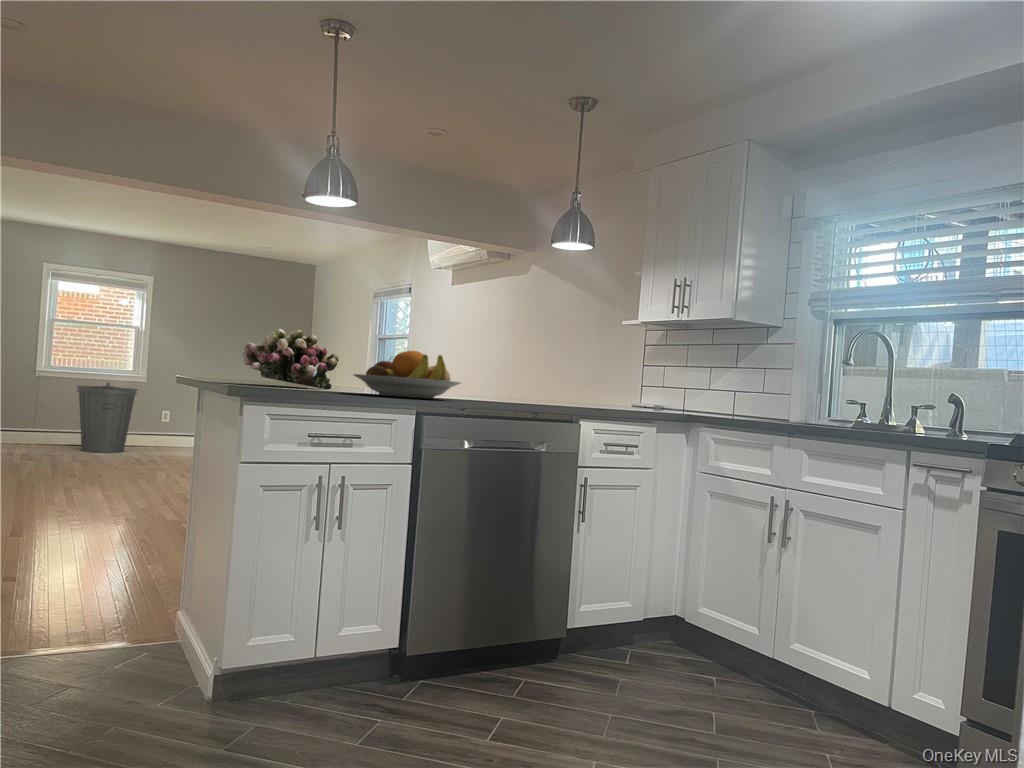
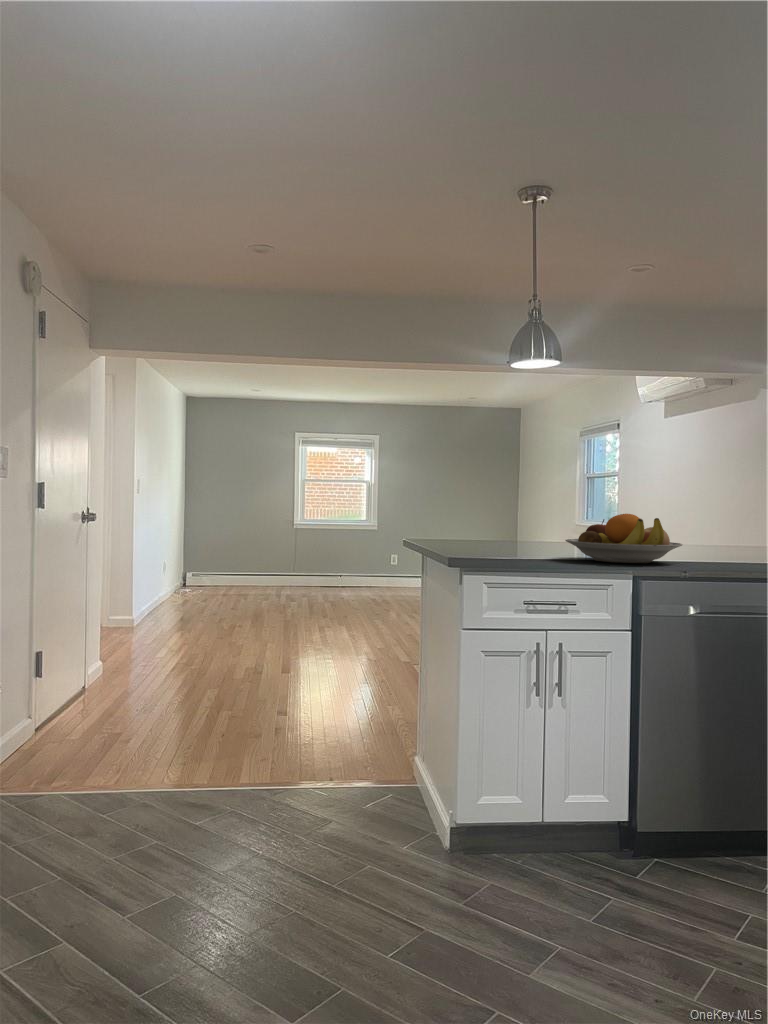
flower arrangement: present [242,329,339,389] -> none [460,493,551,551]
trash can: present [76,382,138,453] -> none [322,531,371,594]

